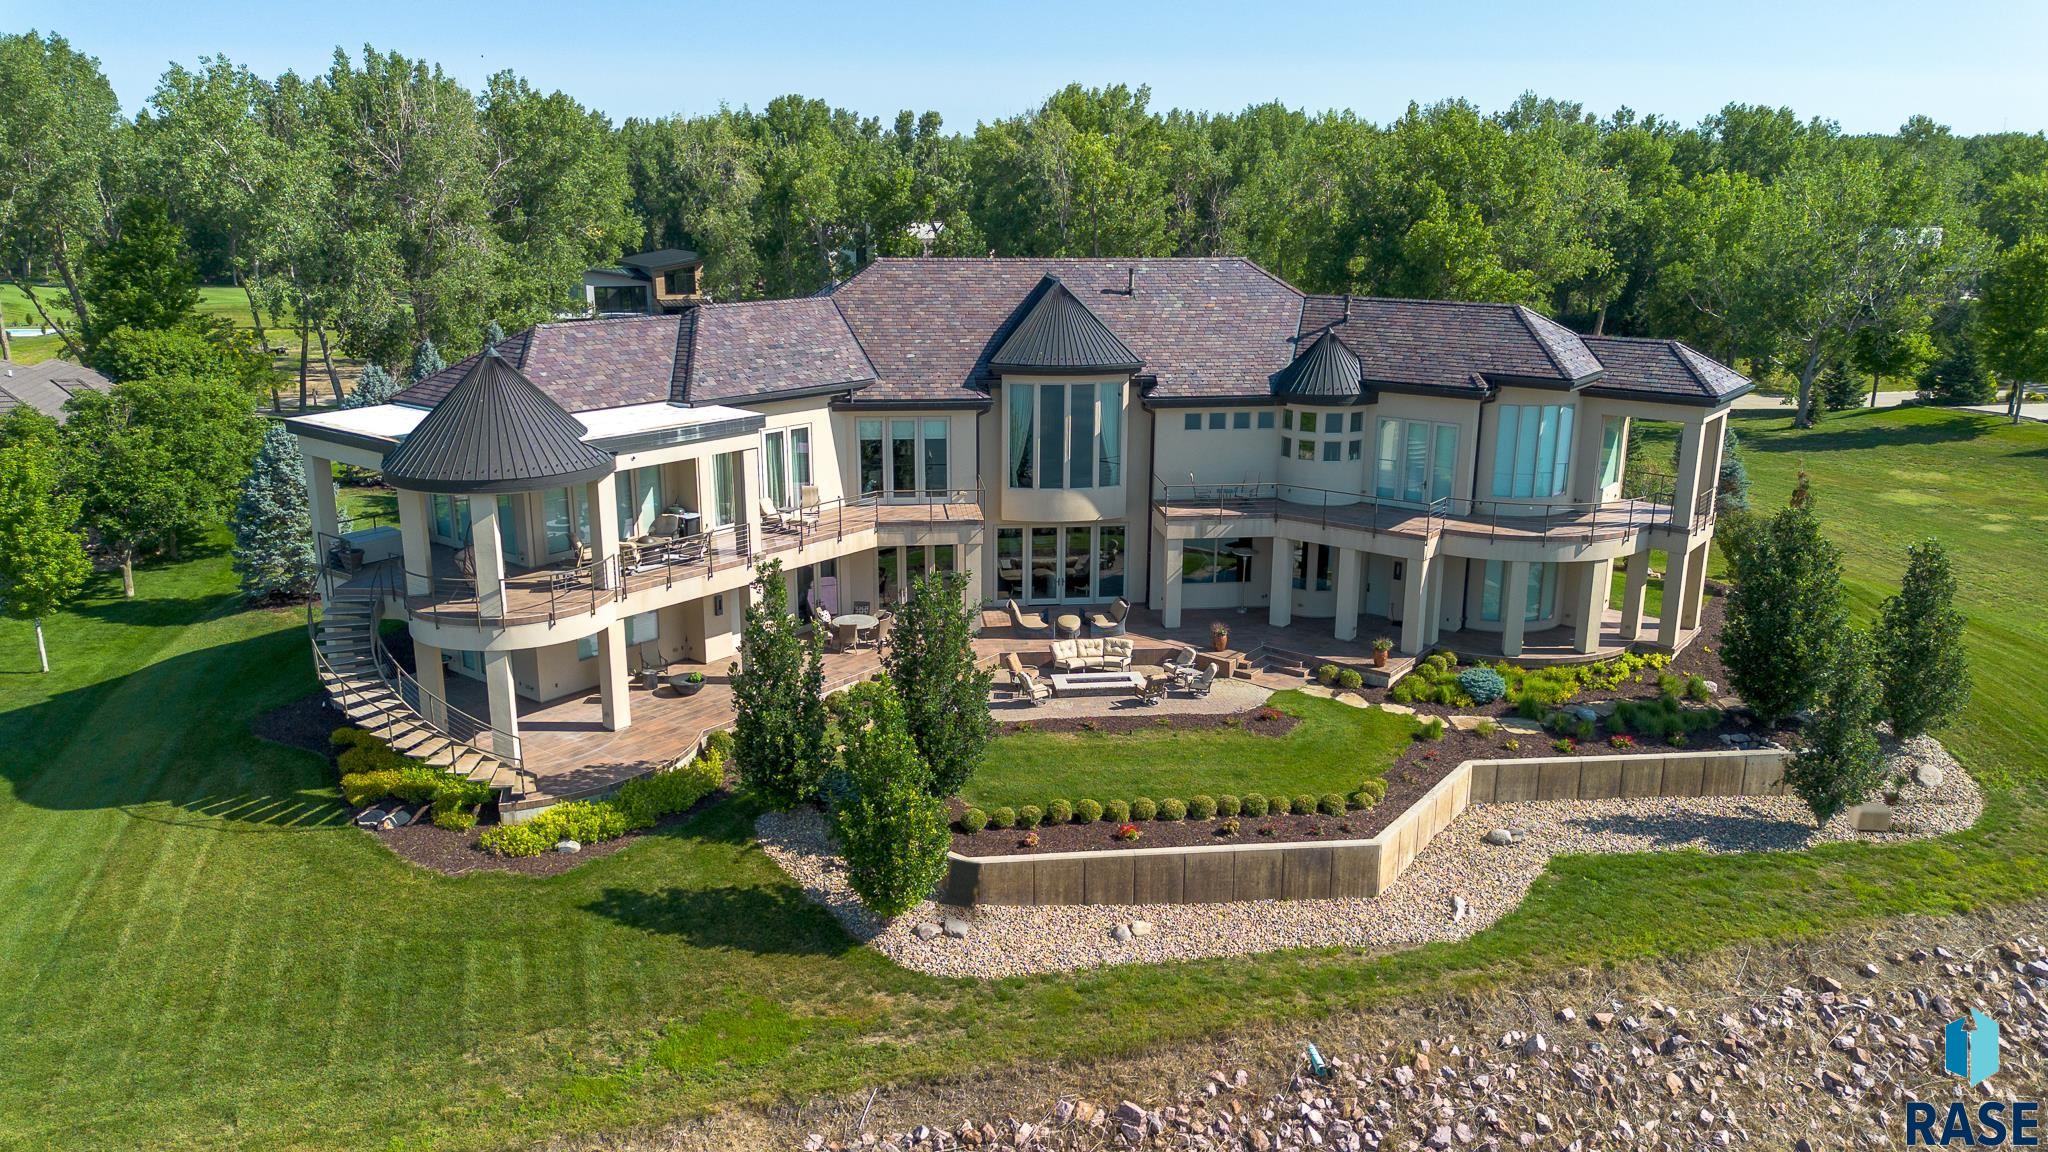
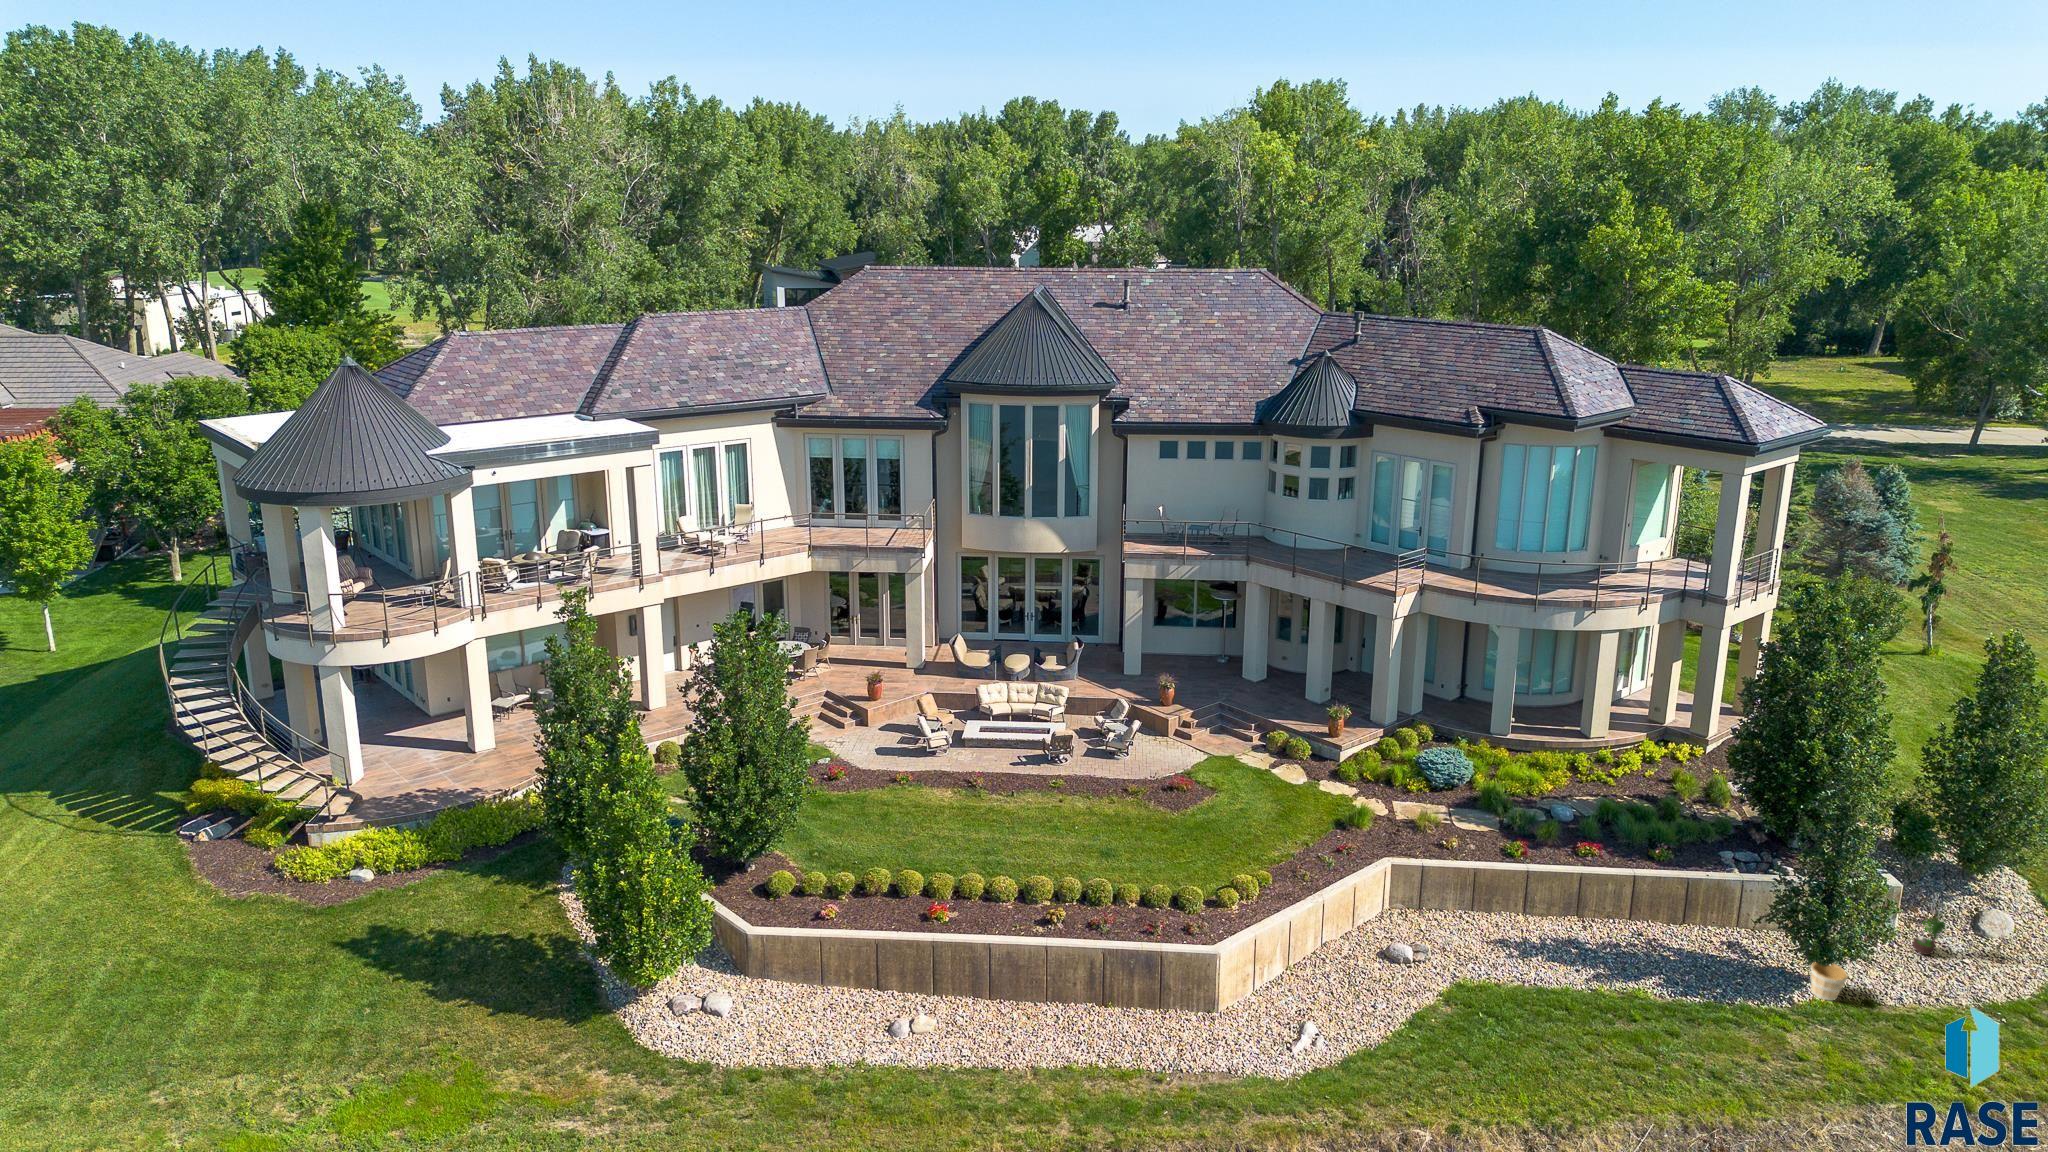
storage bench: present [1847,803,1892,831] -> none [1854,949,1911,990]
wooden bucket: none [1820,814,1850,844] -> present [1811,962,1848,1001]
lounge chair: present [937,859,981,918] -> none [695,925,751,998]

